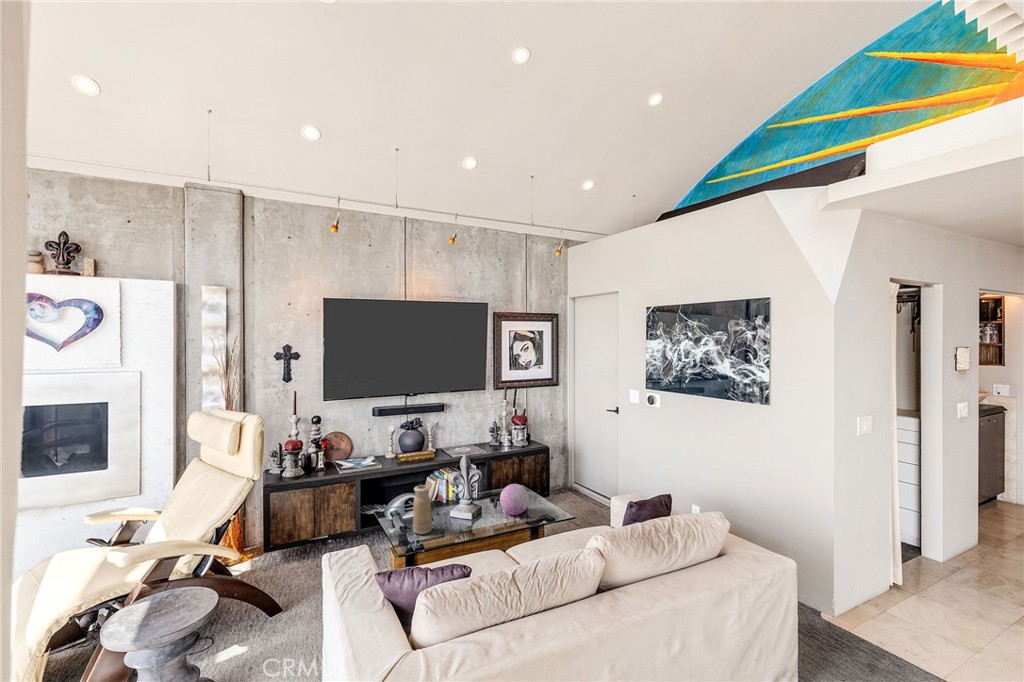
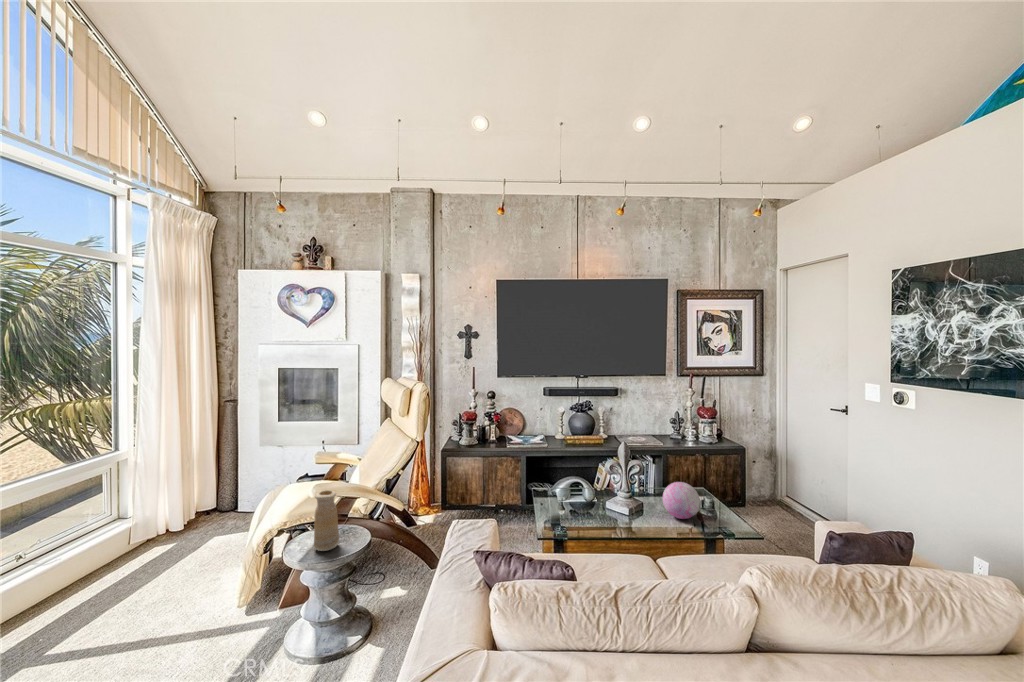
vase: present [413,485,432,534] -> present [314,490,339,551]

